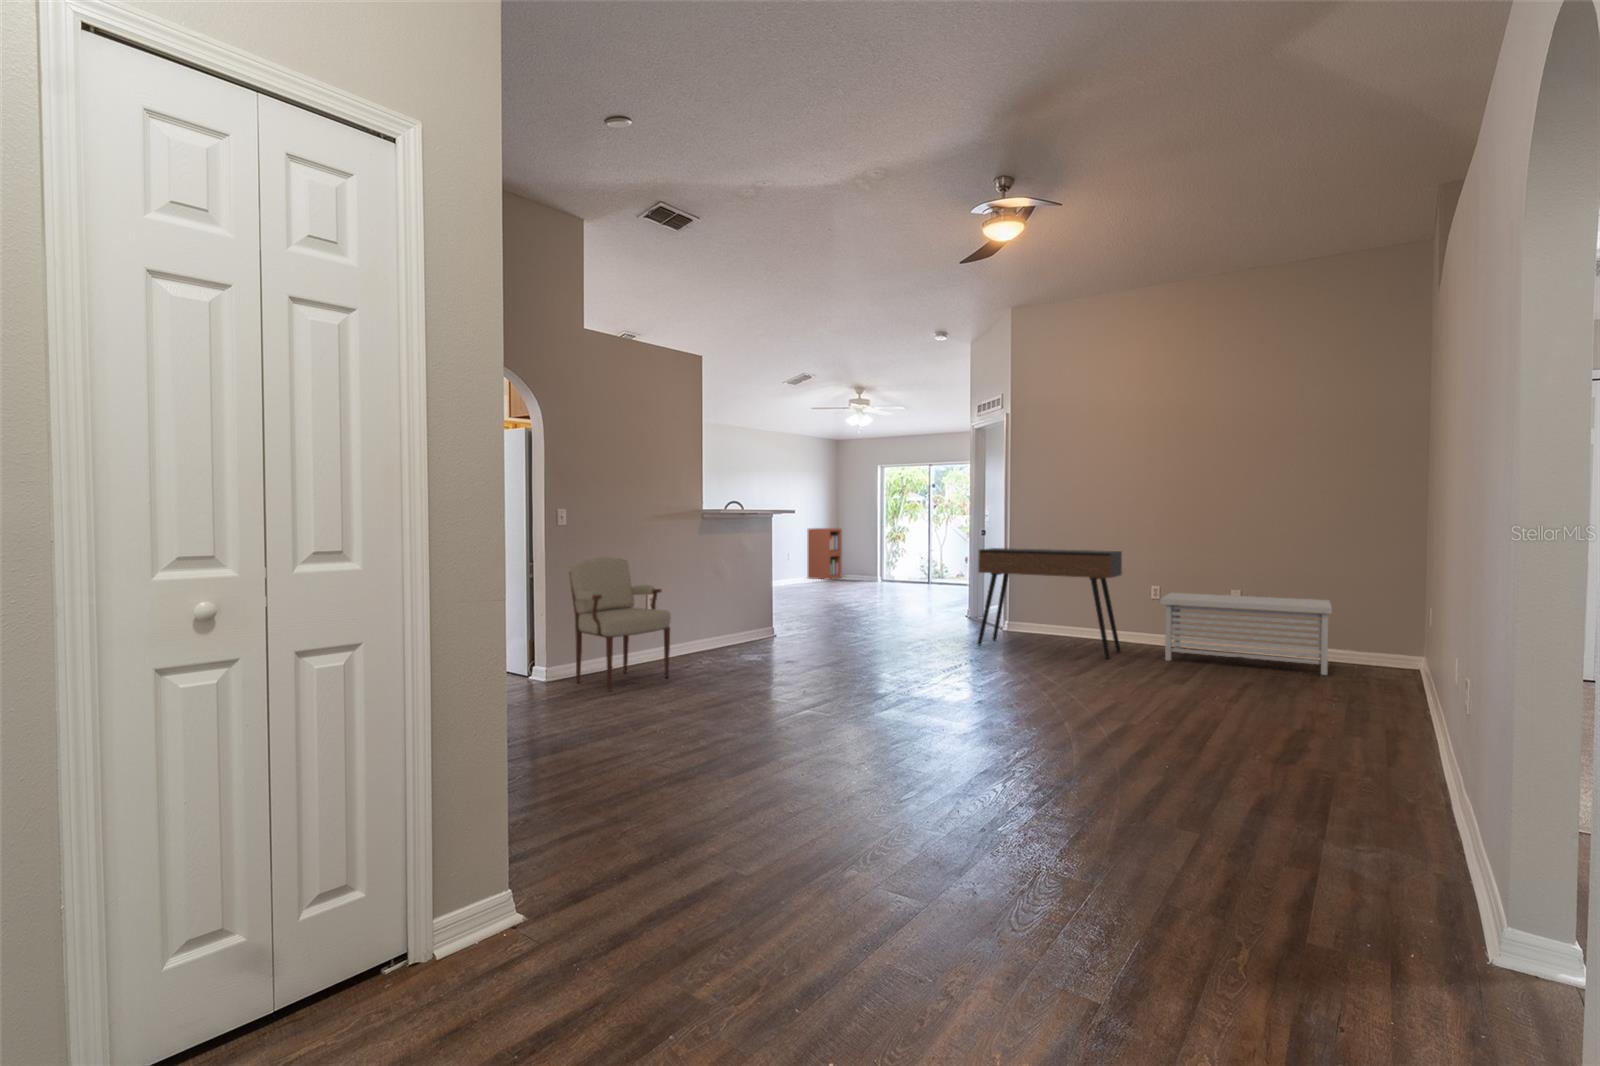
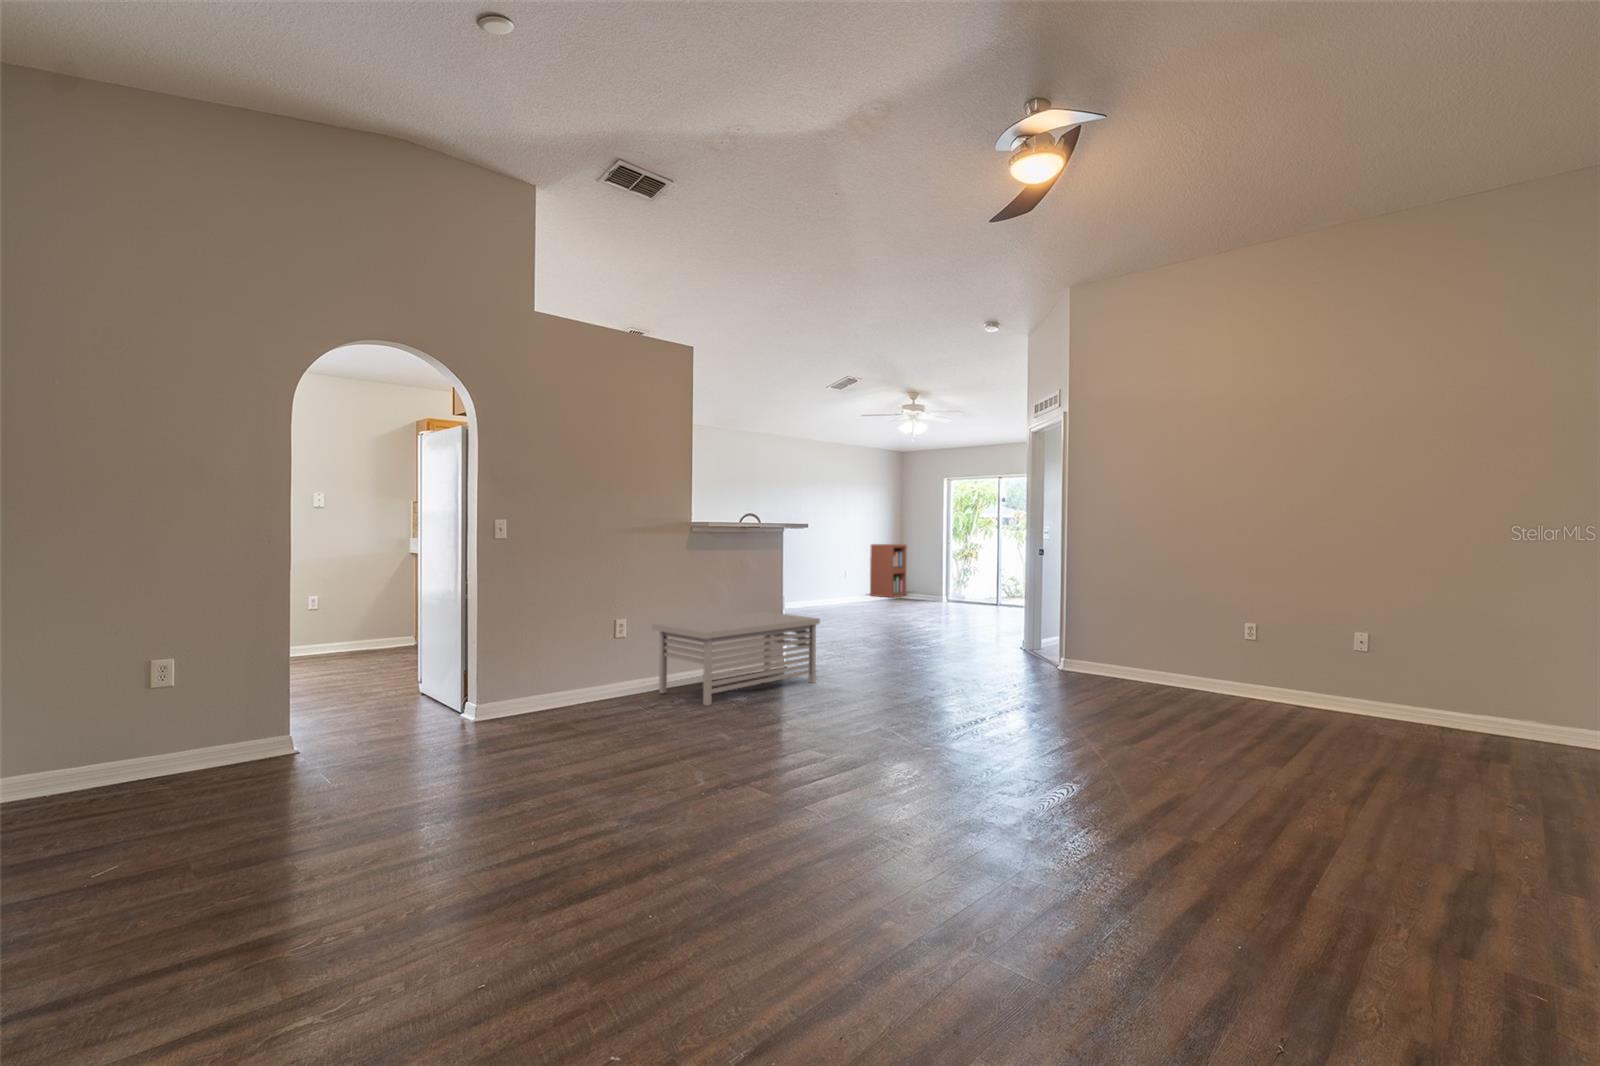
console table: present [977,548,1122,659] -> none [1019,572,1206,718]
armchair: present [569,557,671,691] -> none [506,577,625,740]
storage bench: present [1160,593,1332,675] -> present [652,612,820,706]

